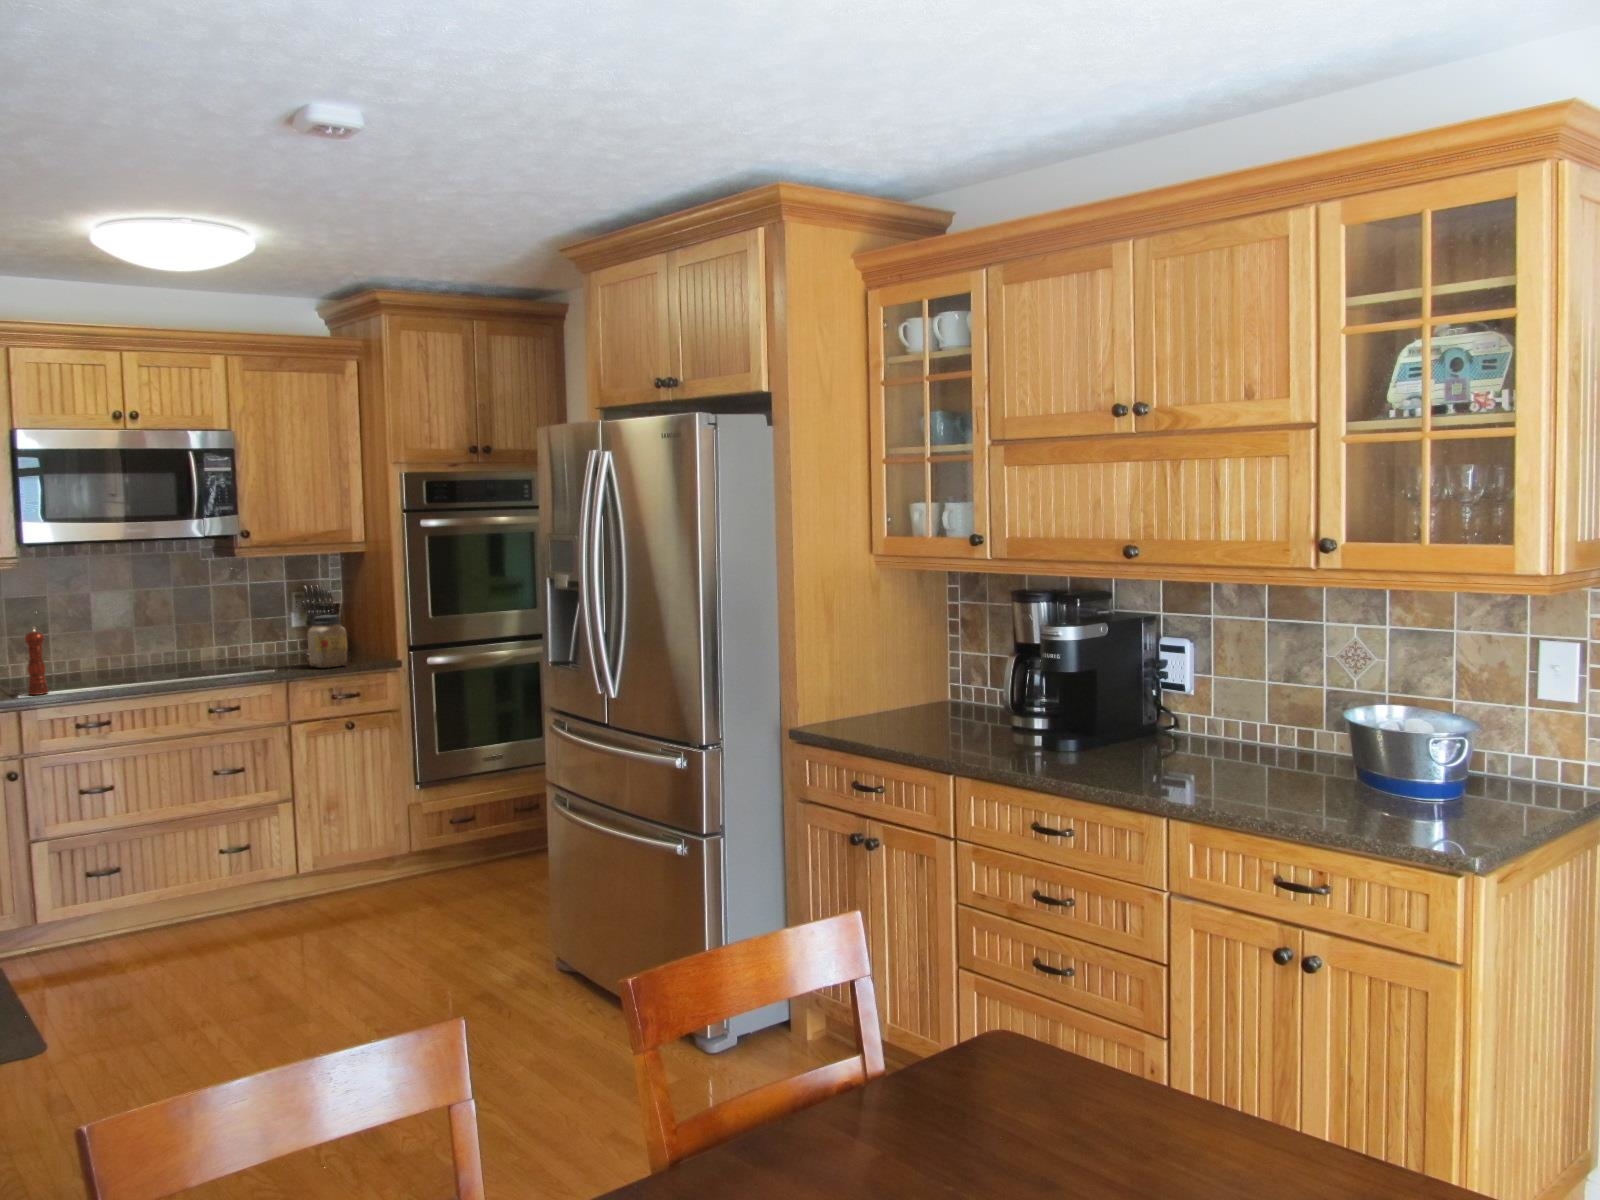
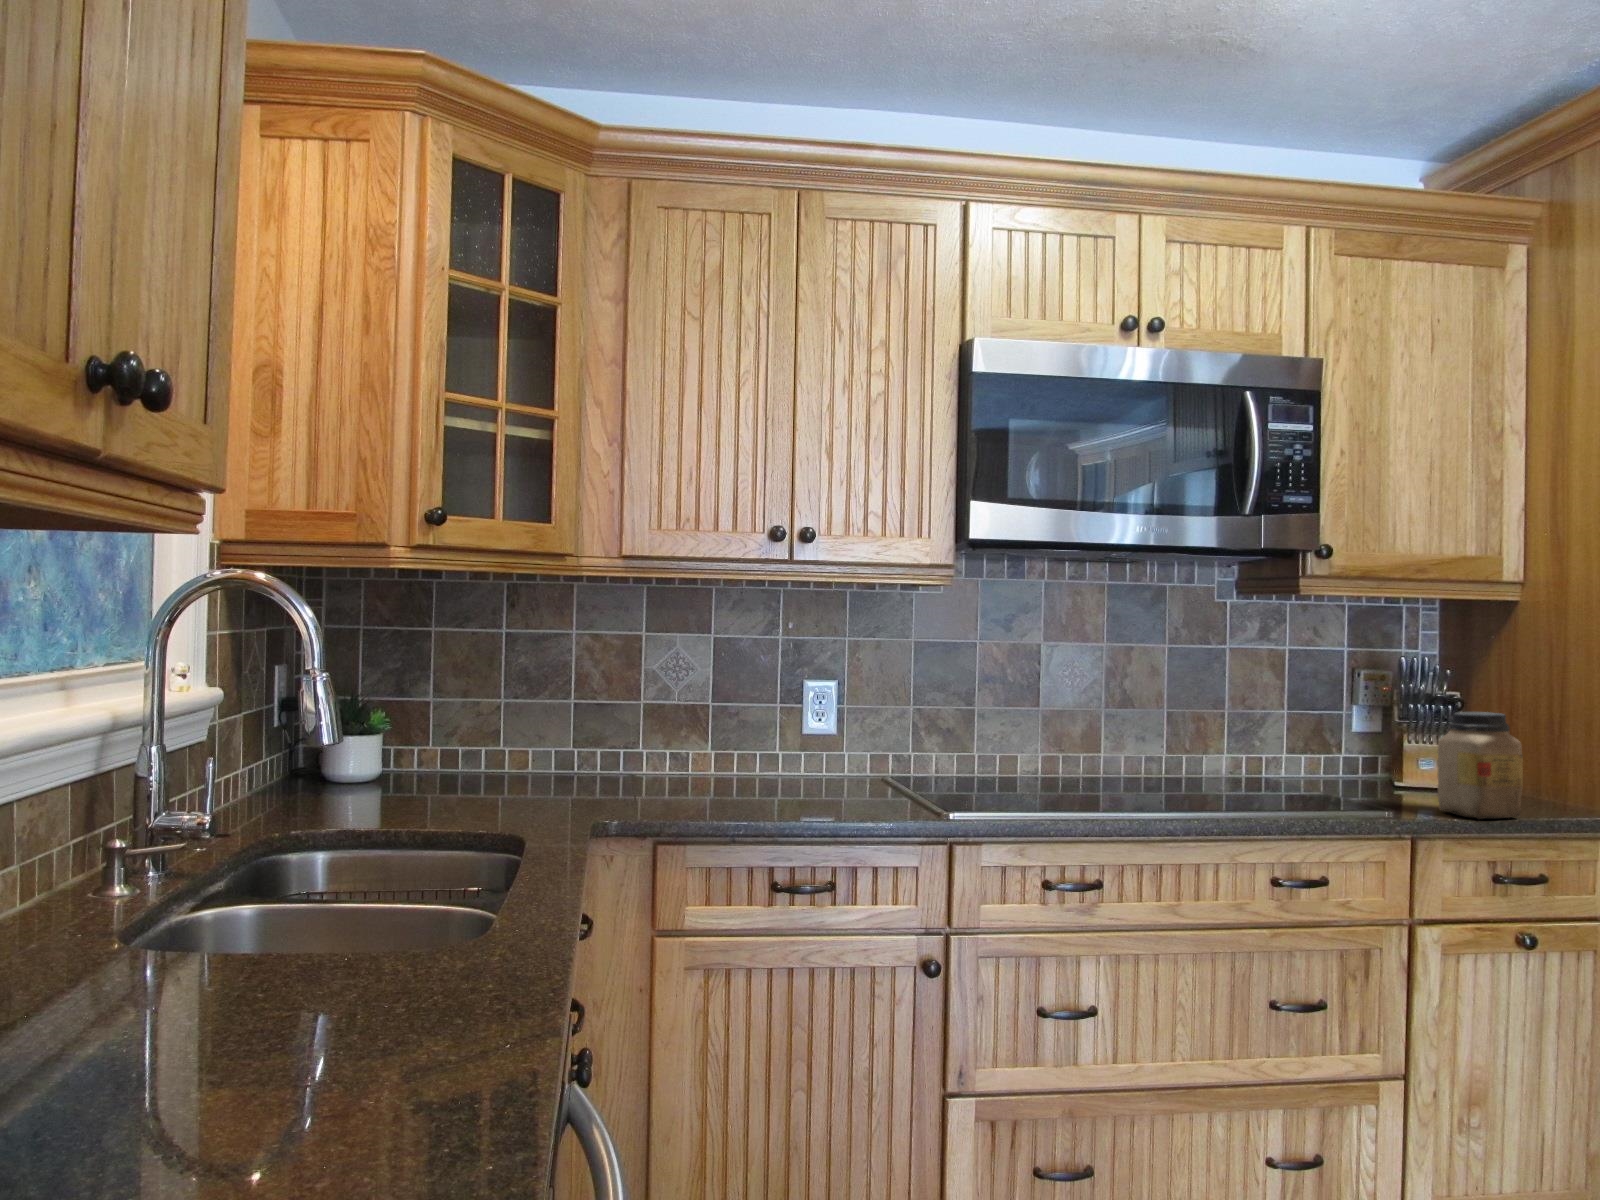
pepper mill: present [24,627,49,695] -> none [965,690,999,817]

